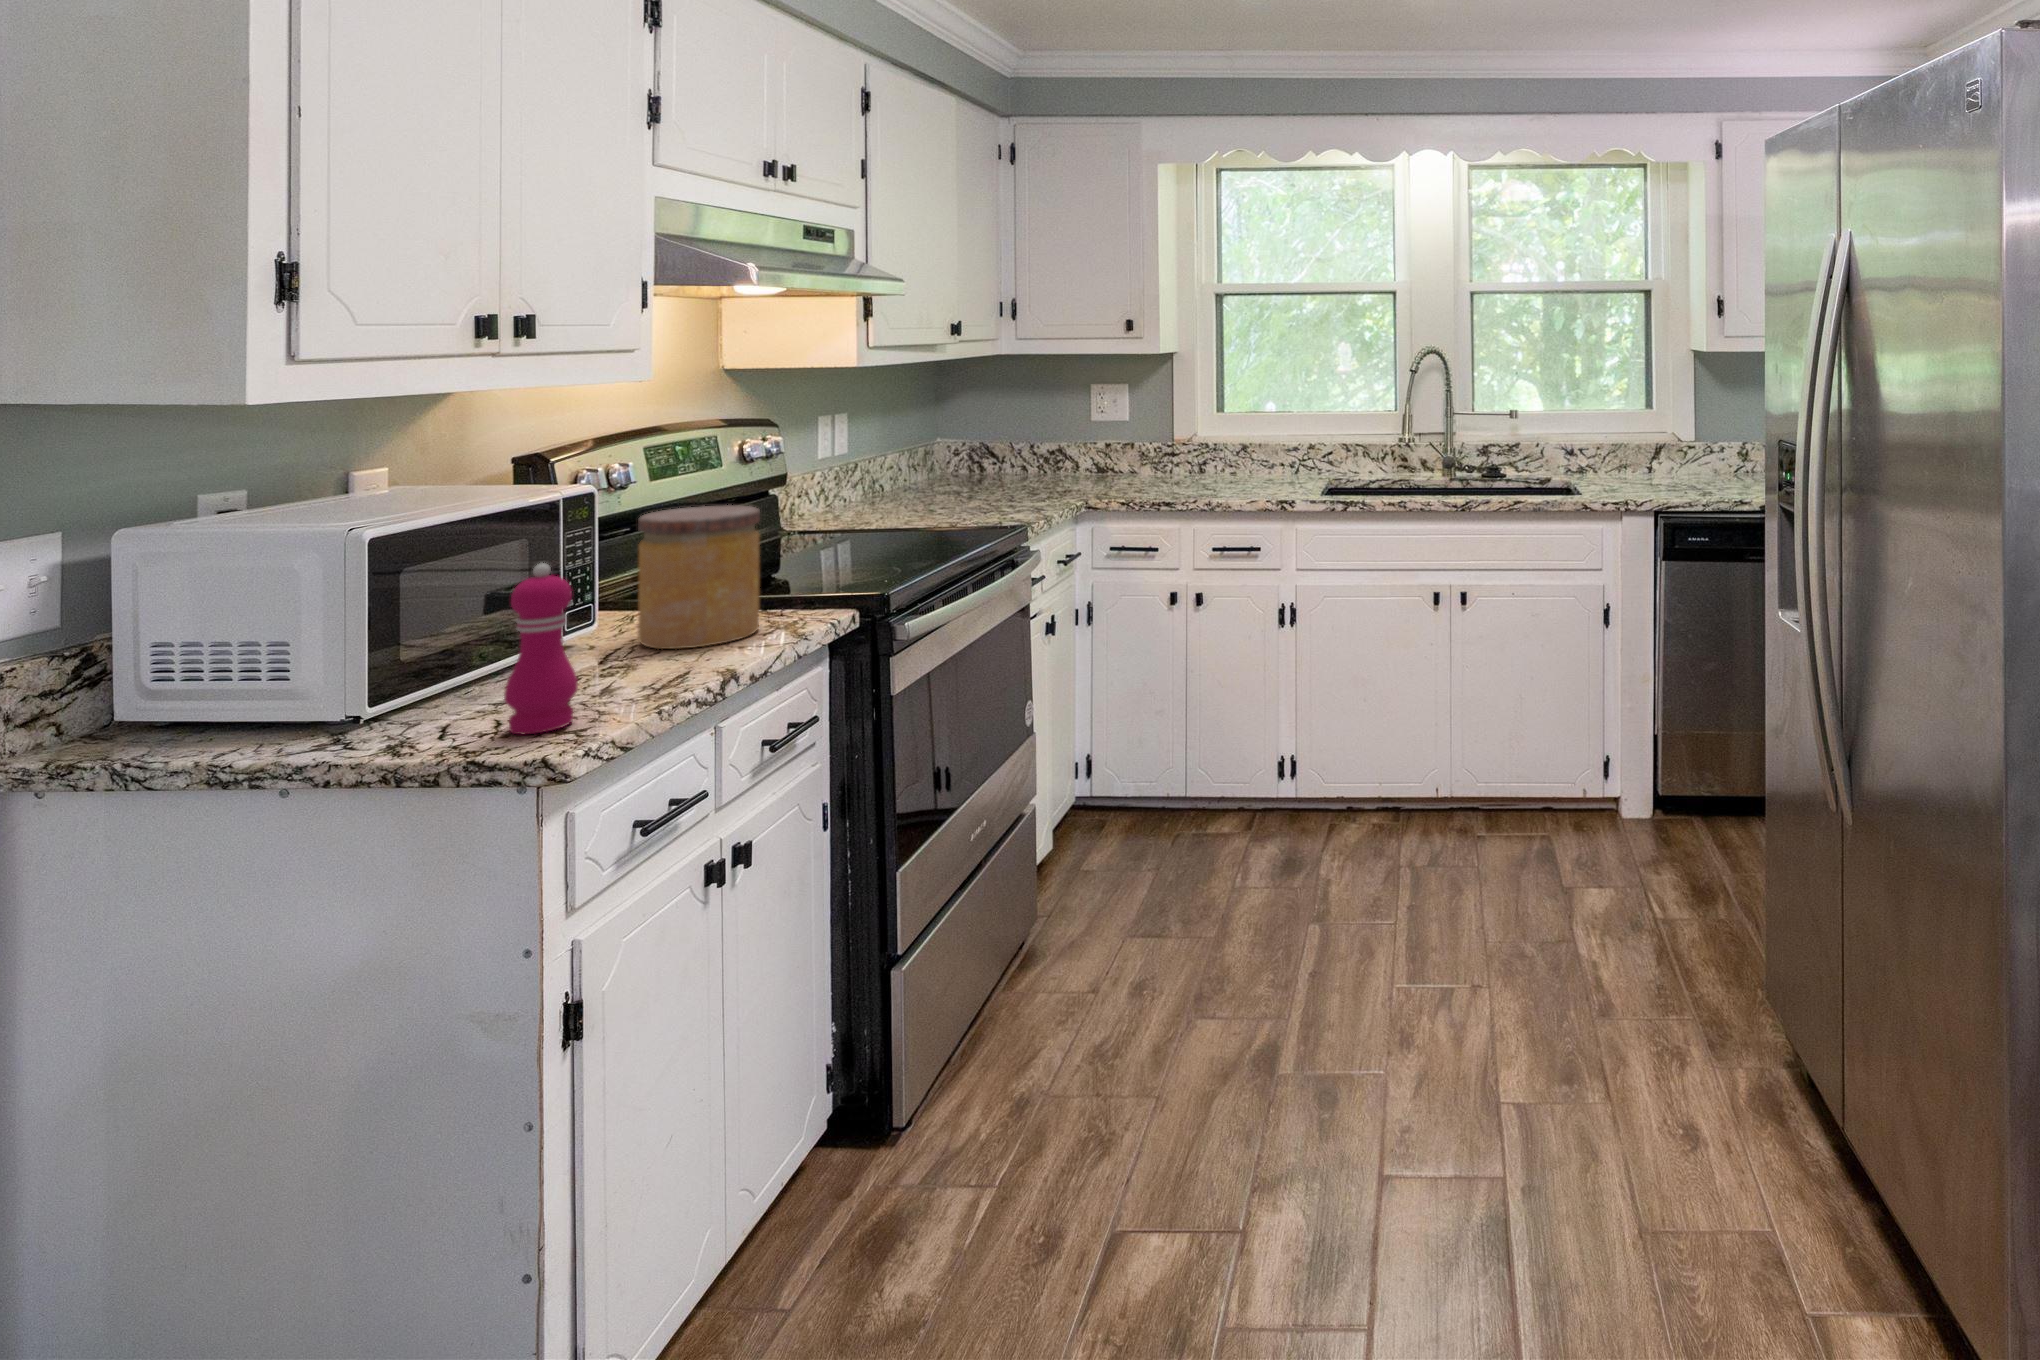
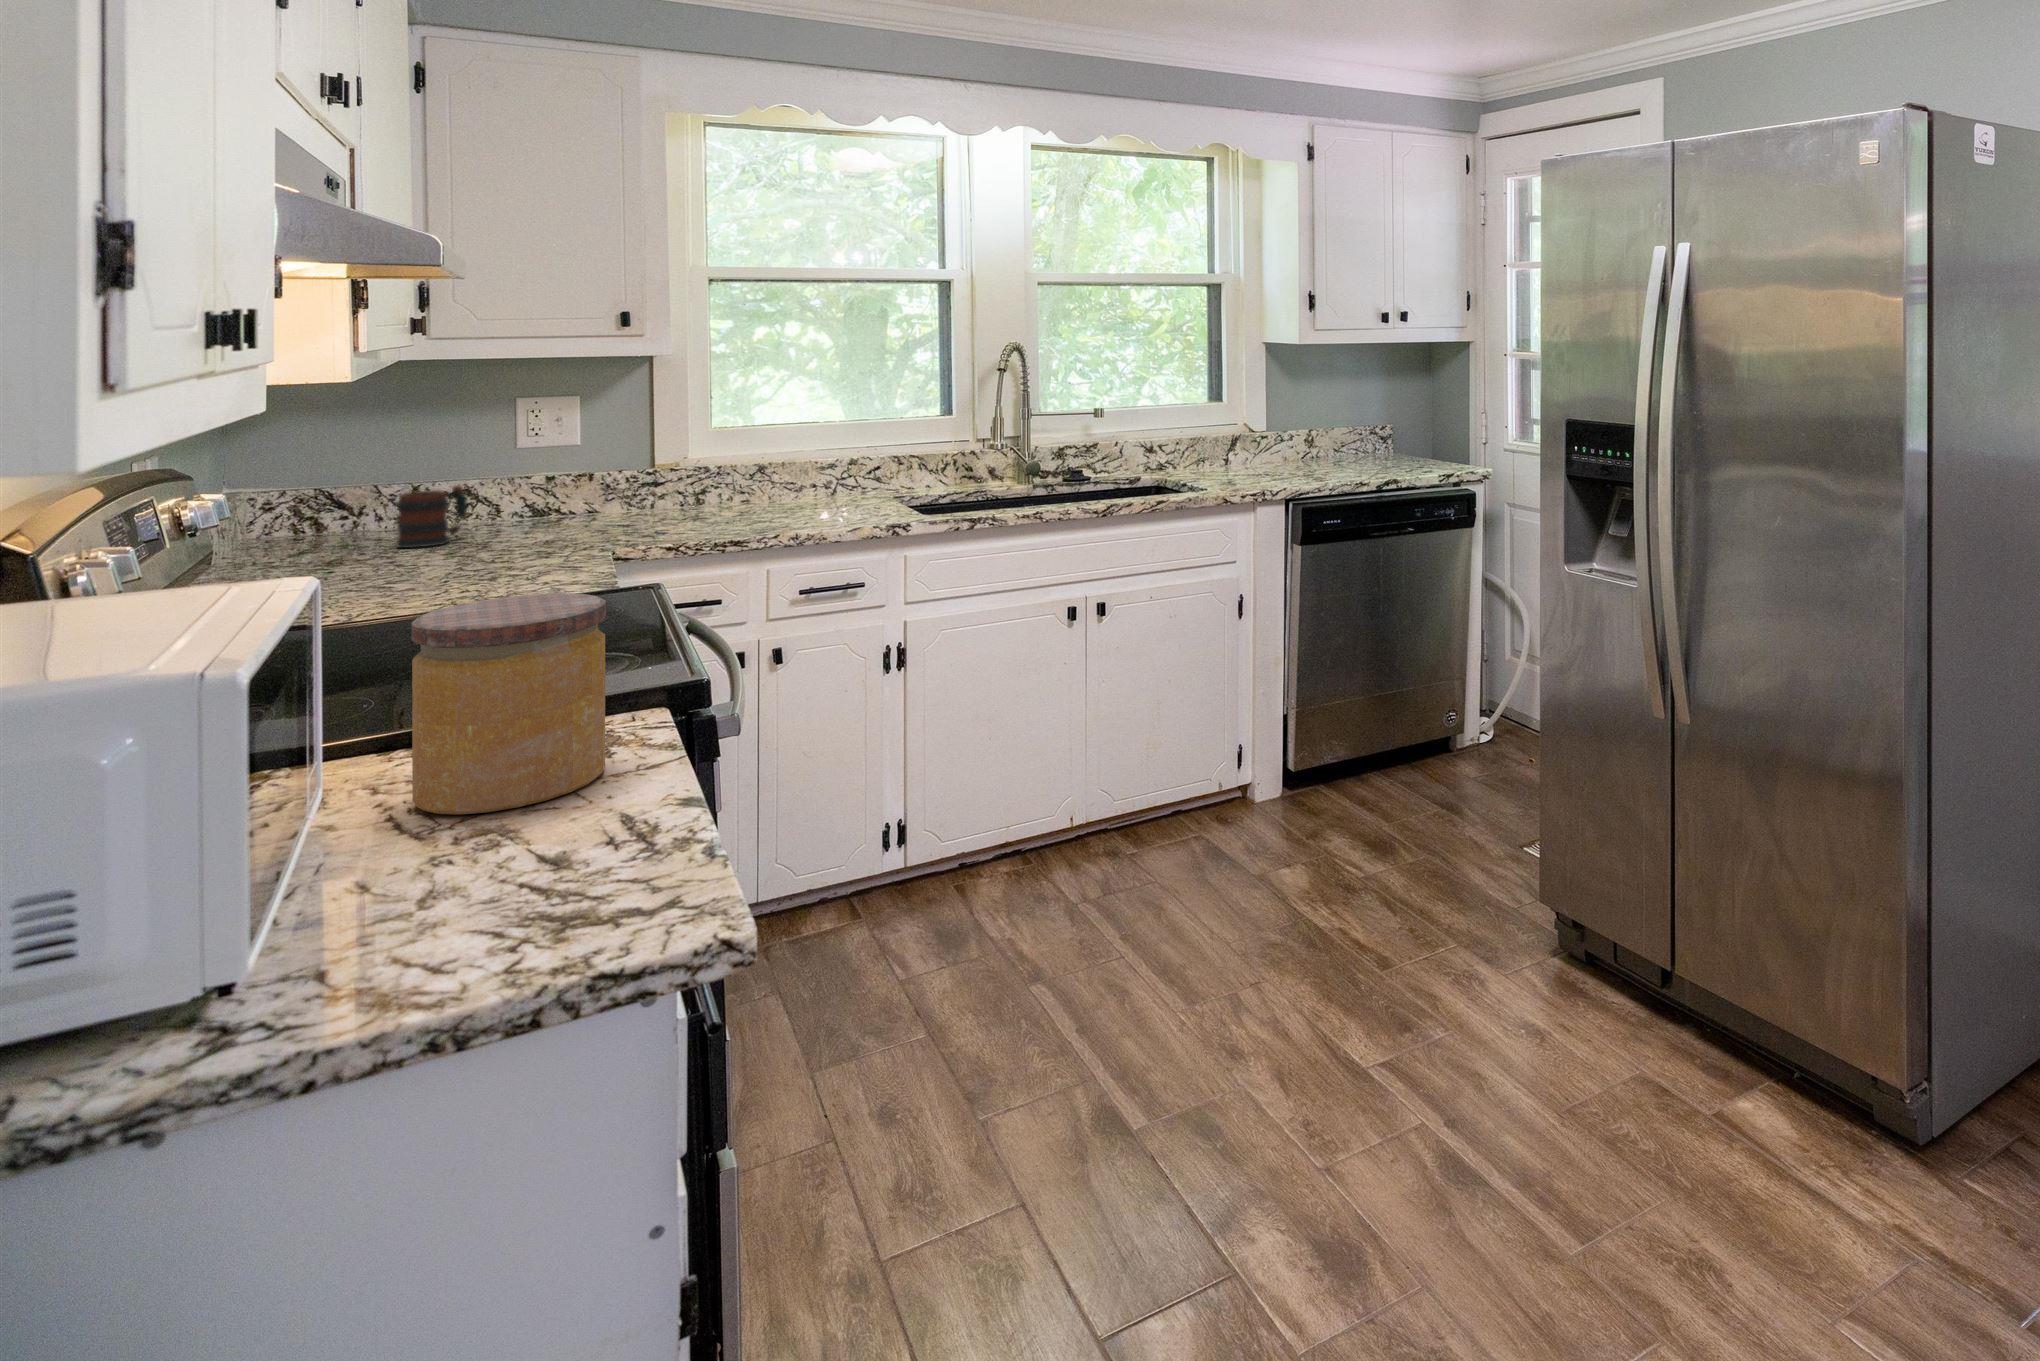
mug: none [1019,447,1060,488] -> present [397,485,467,548]
pepper mill: present [504,563,578,734] -> none [589,686,689,927]

